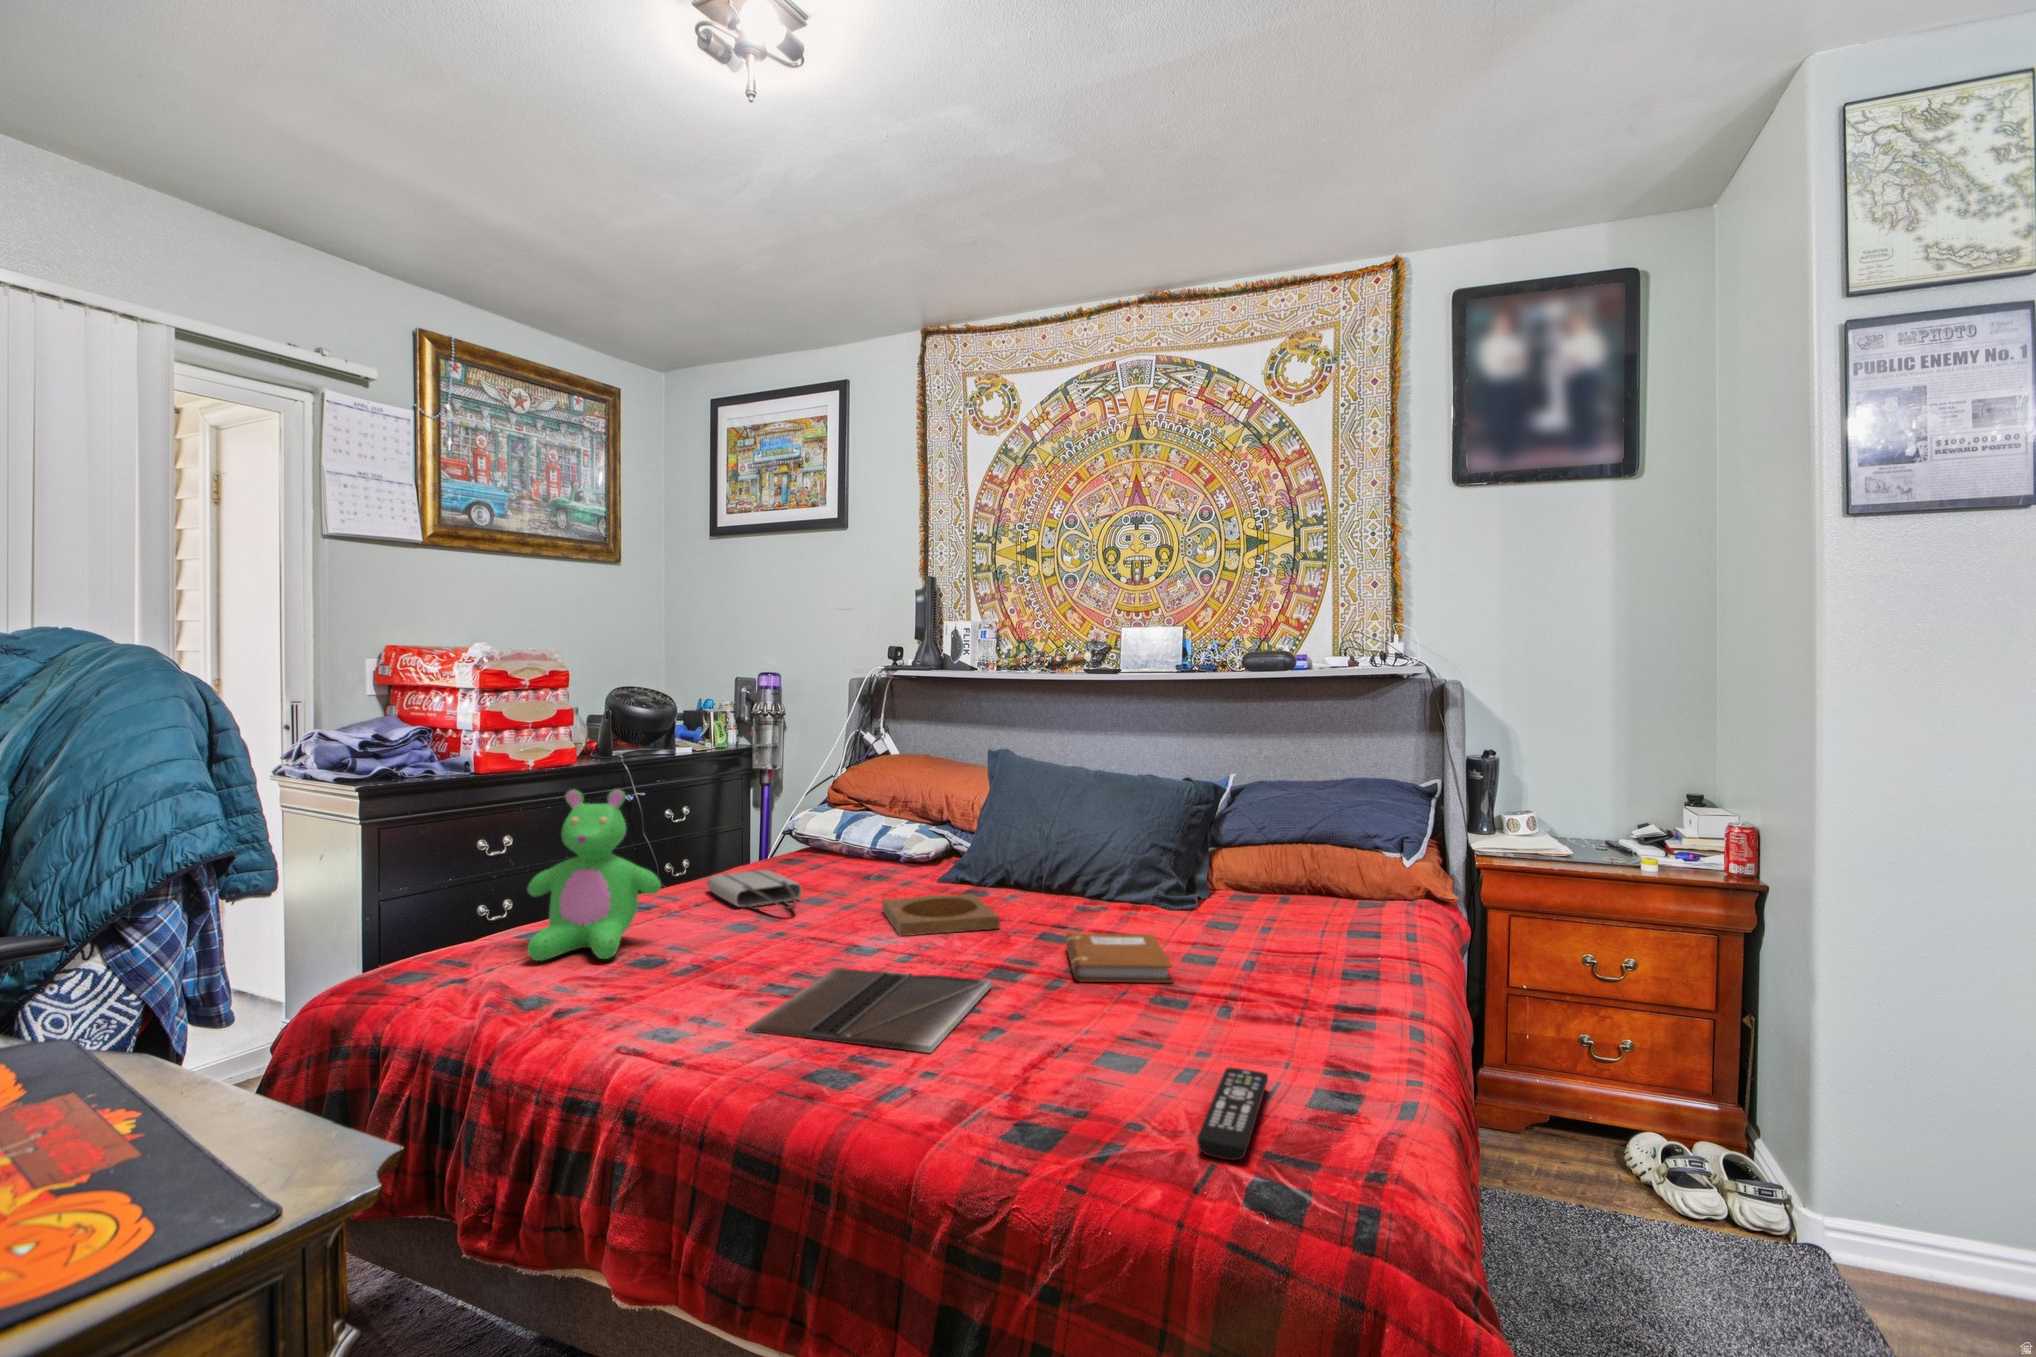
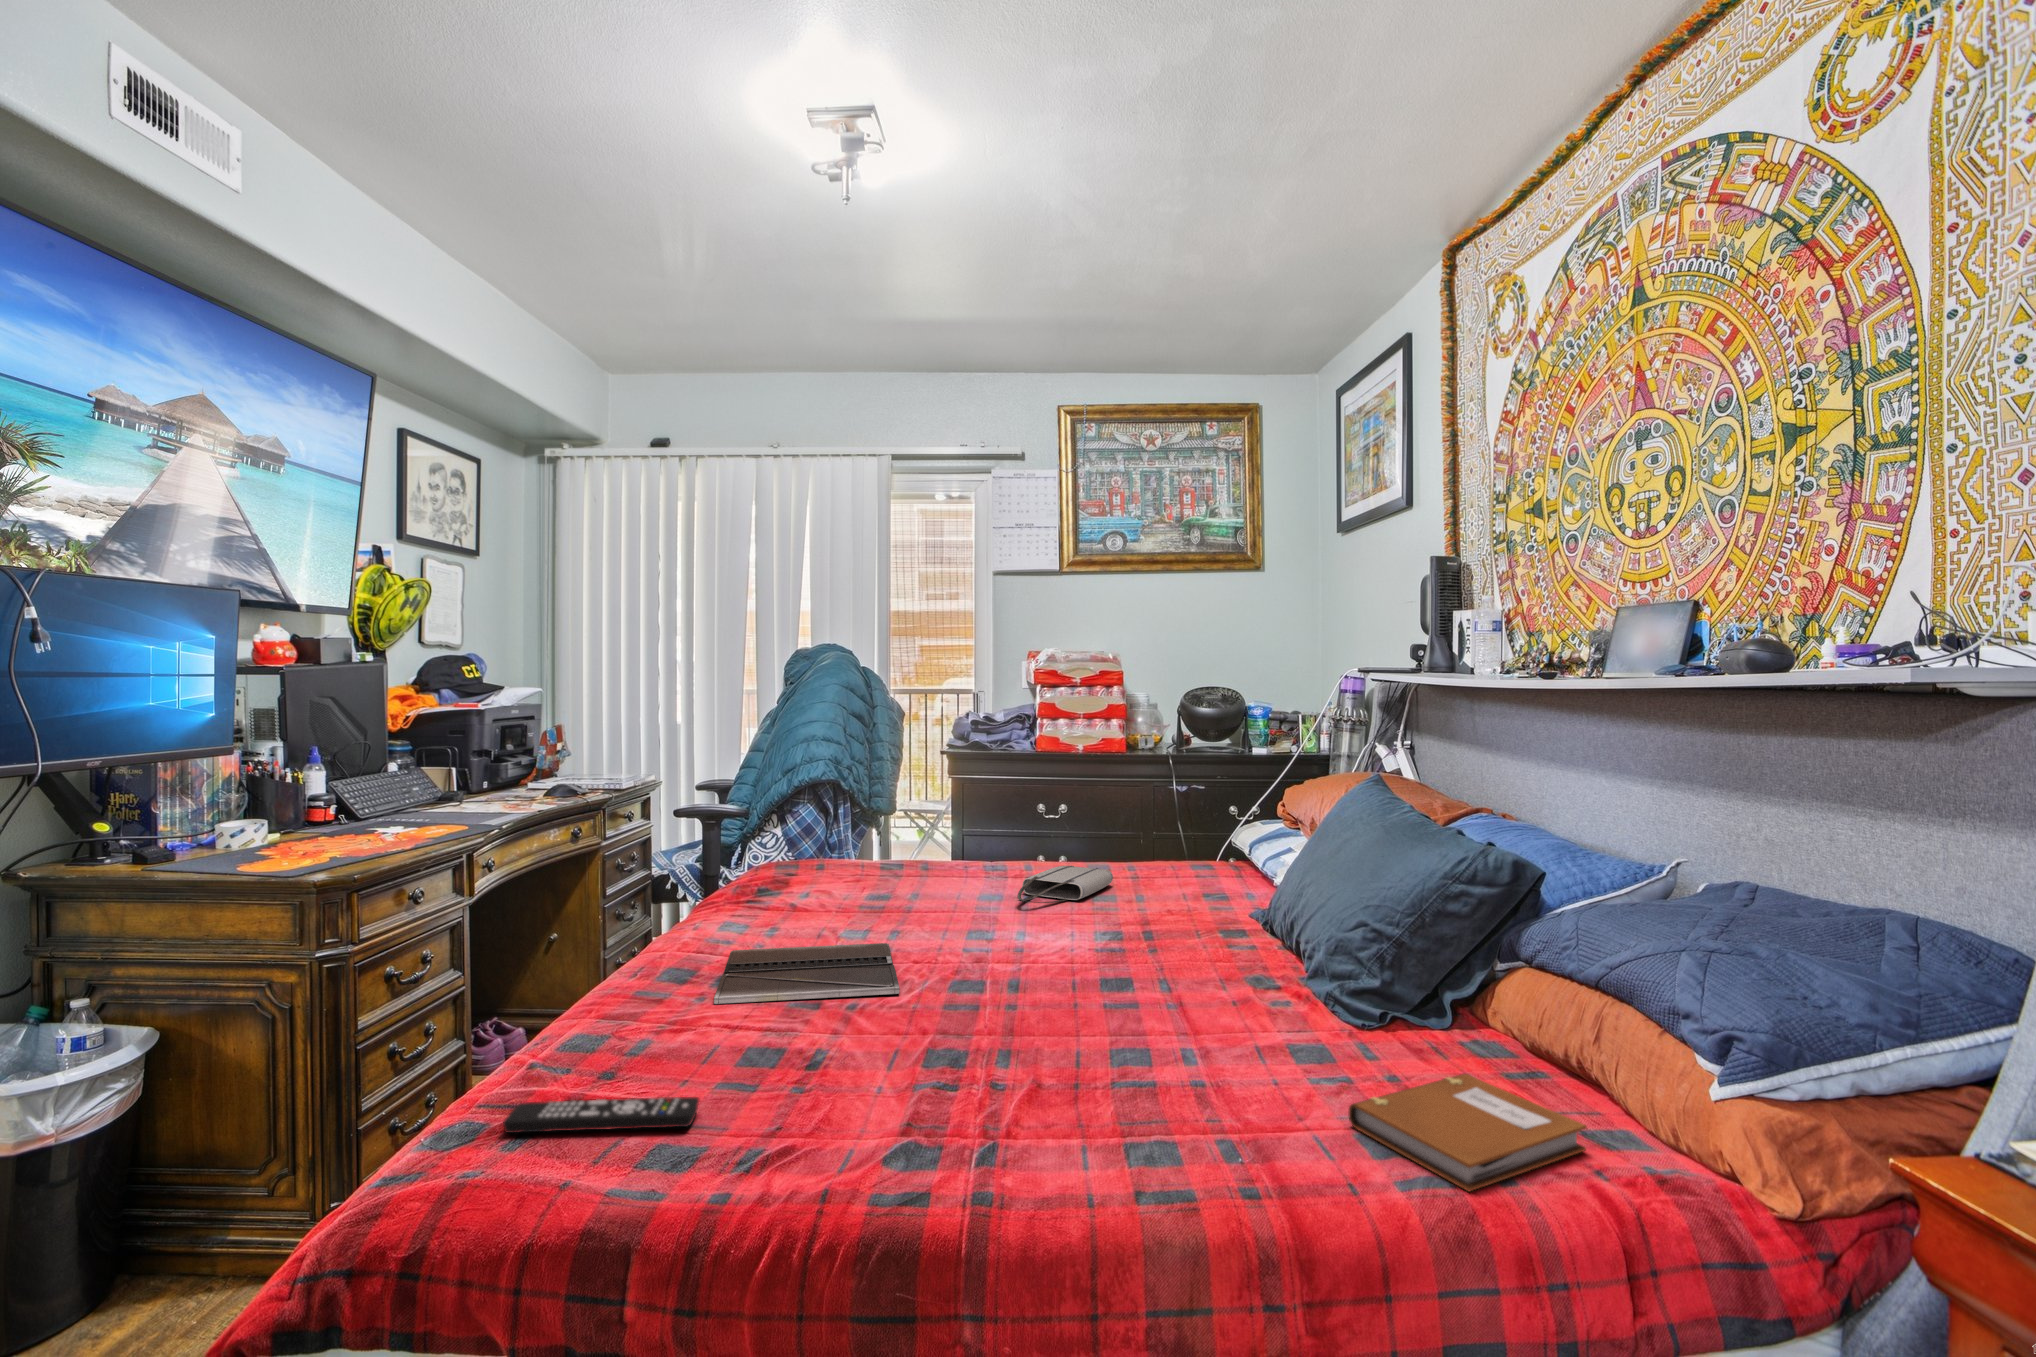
teddy bear: present [527,789,661,961] -> none [820,766,911,897]
tray: present [882,894,1000,936] -> none [1020,915,1170,969]
notebook: present [1065,933,1172,983] -> present [1349,1074,1586,1191]

